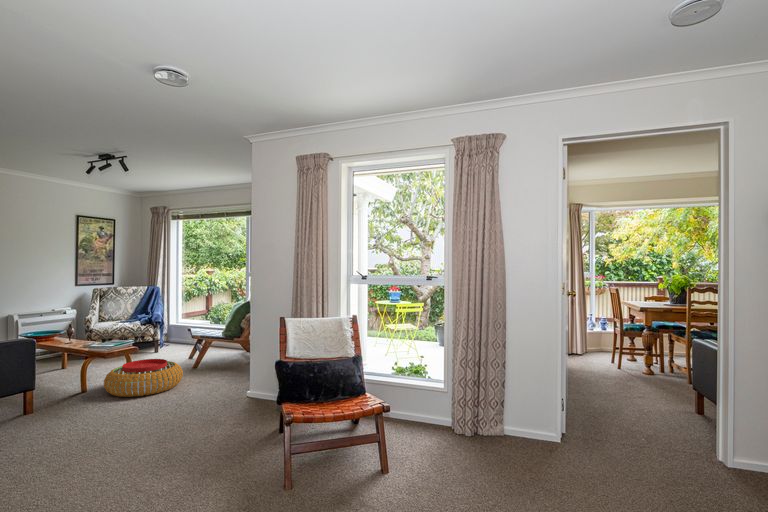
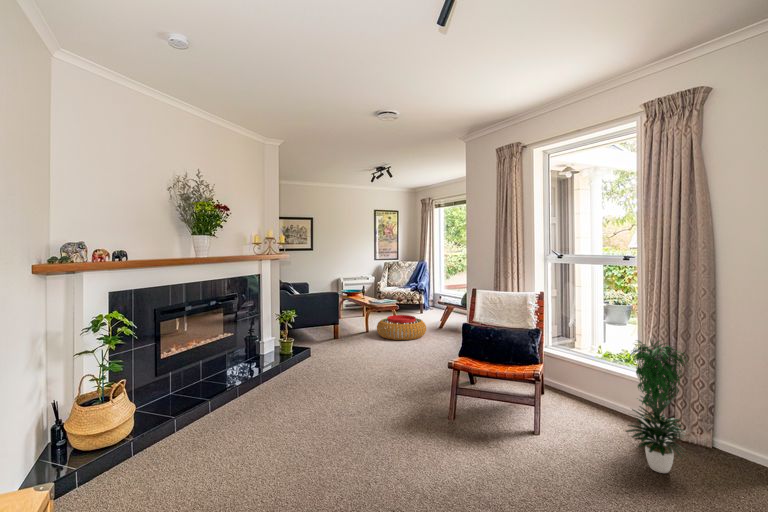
potted plant: none [449,346,512,473] -> present [626,339,686,473]

